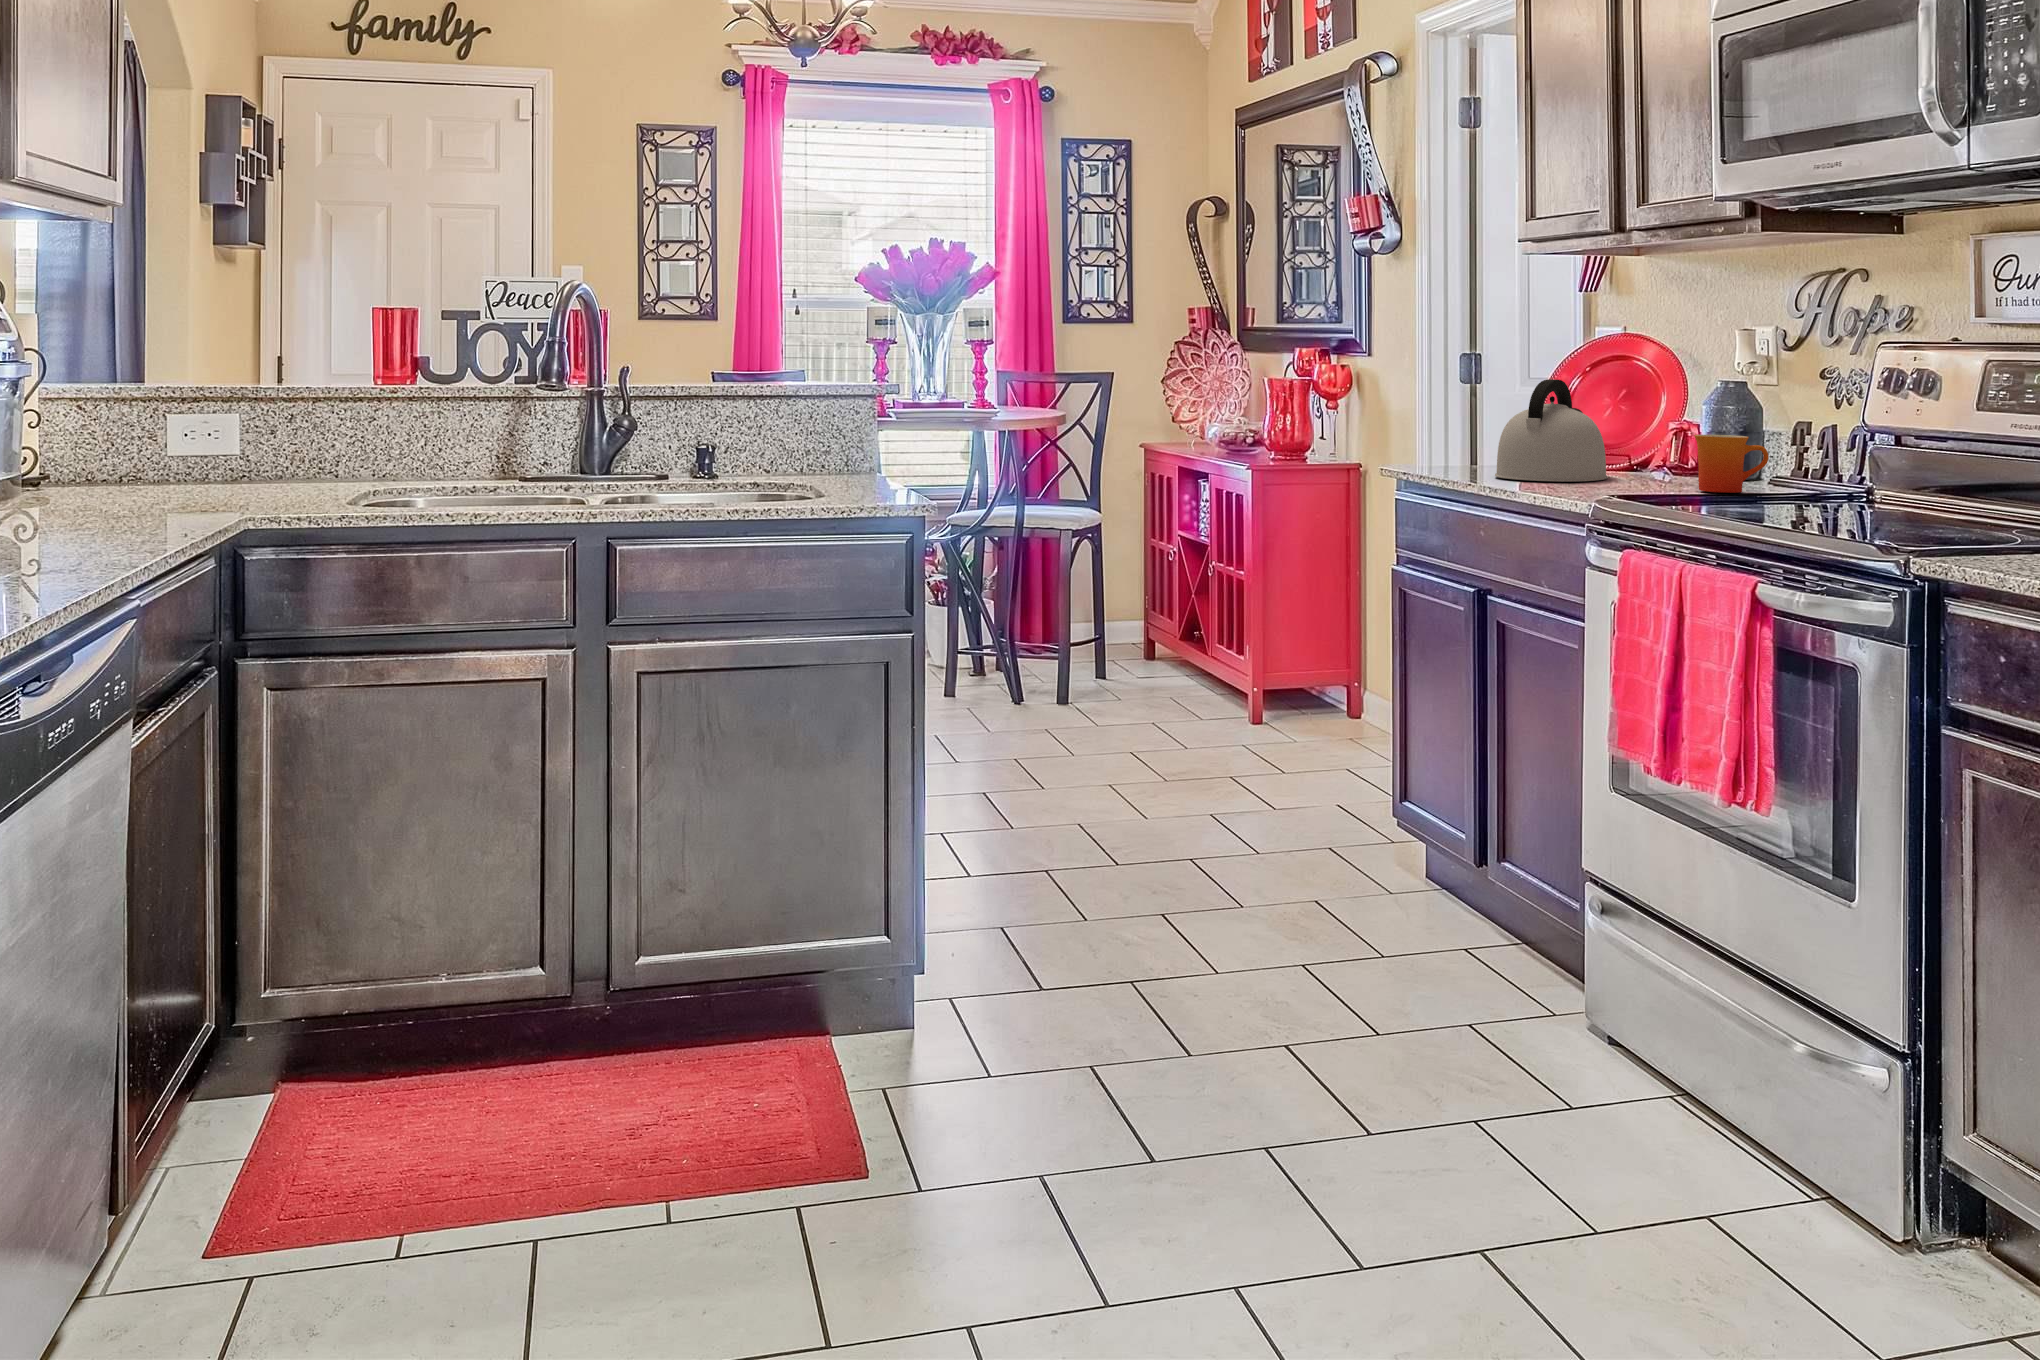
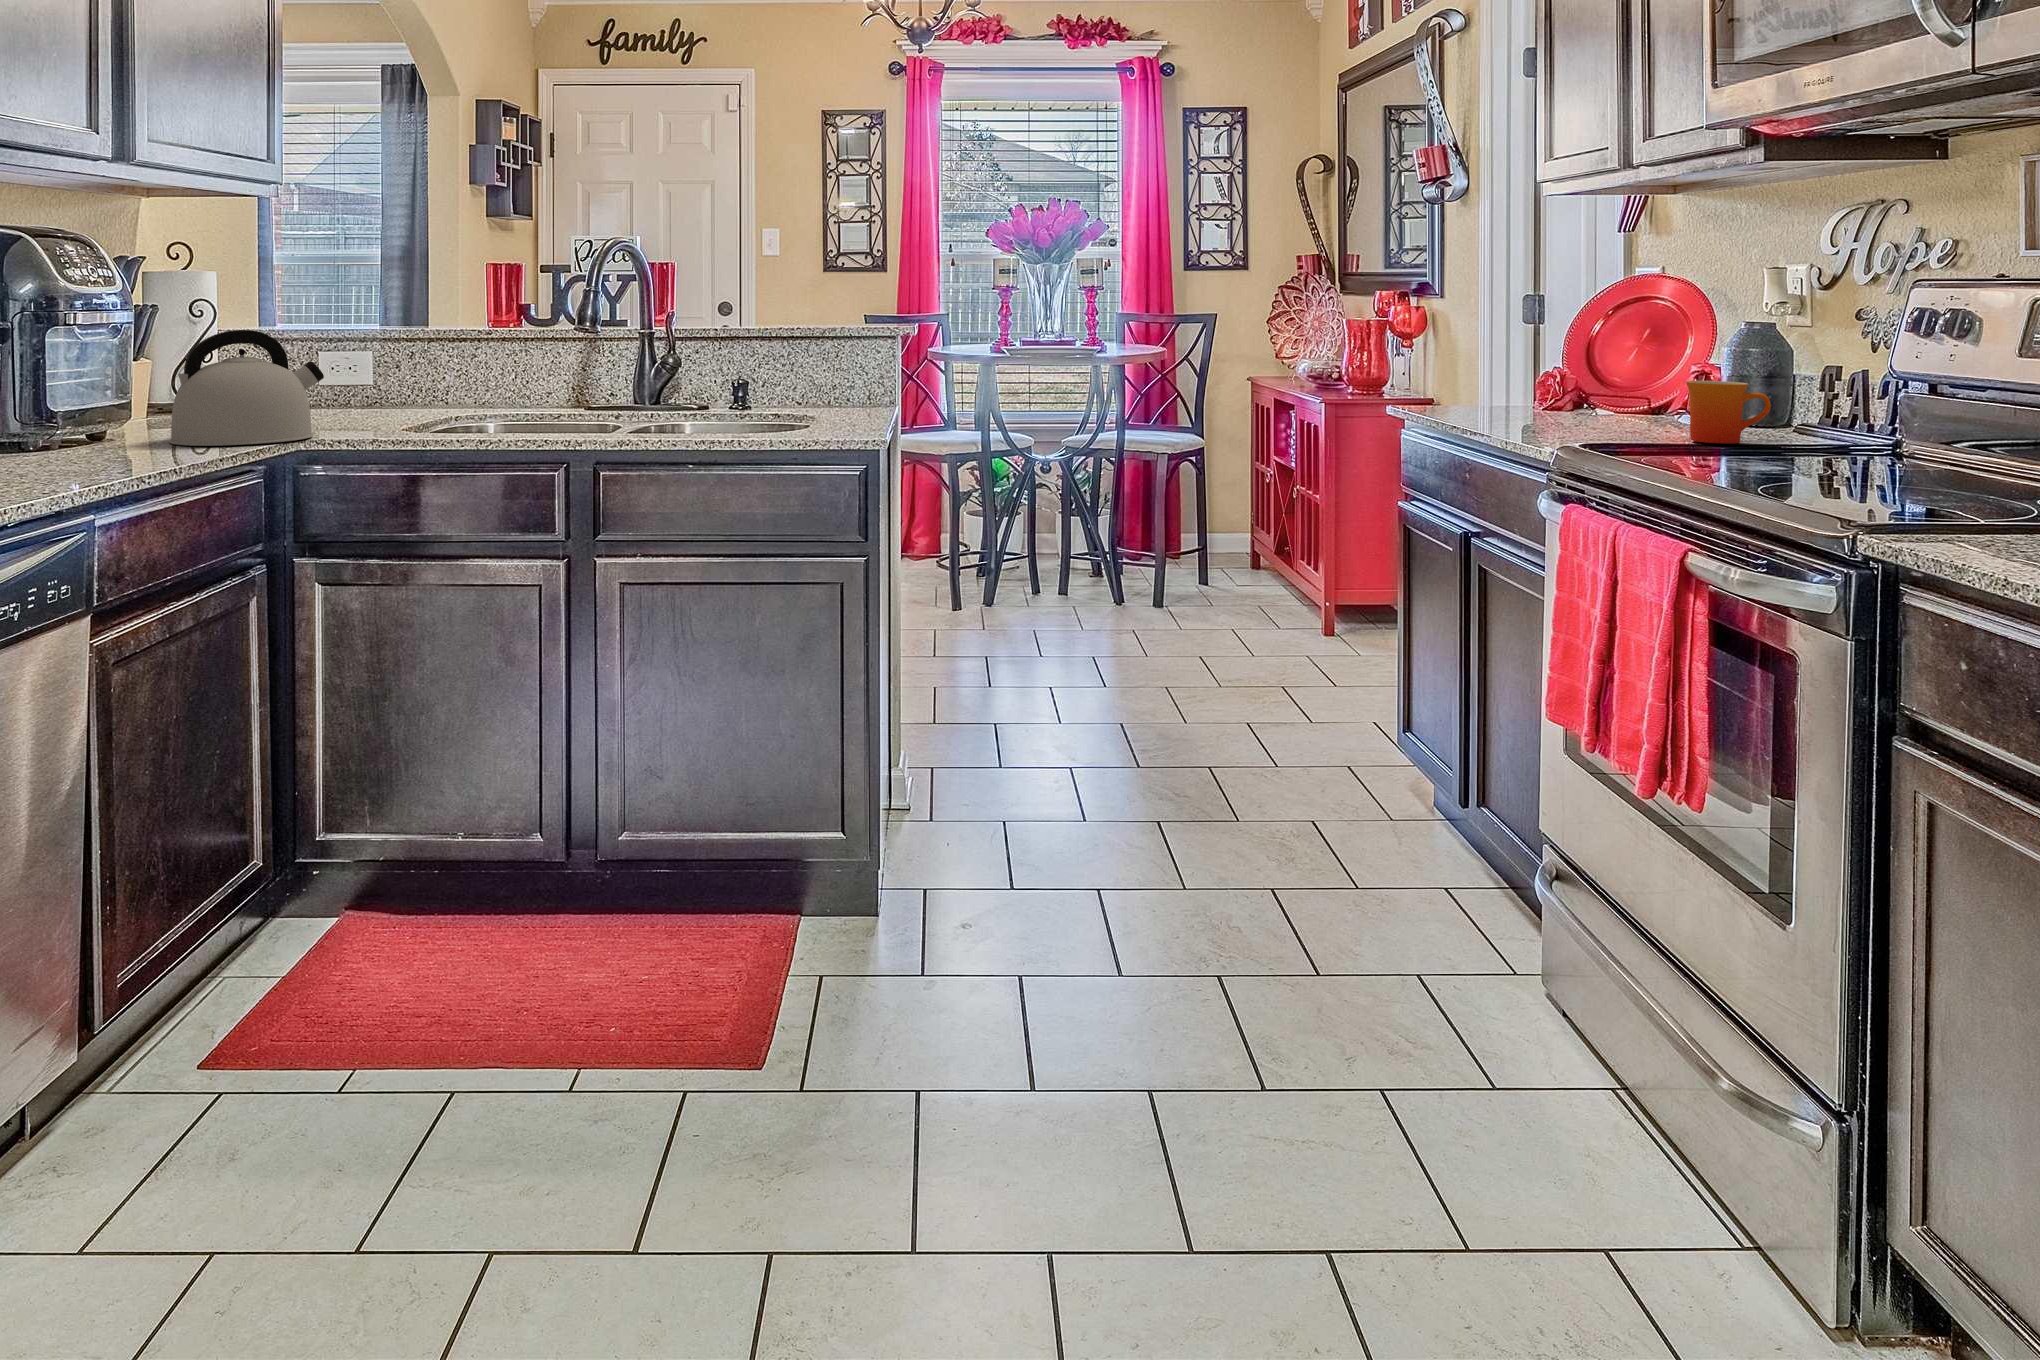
kettle: present [1495,379,1608,482] -> present [169,330,324,446]

